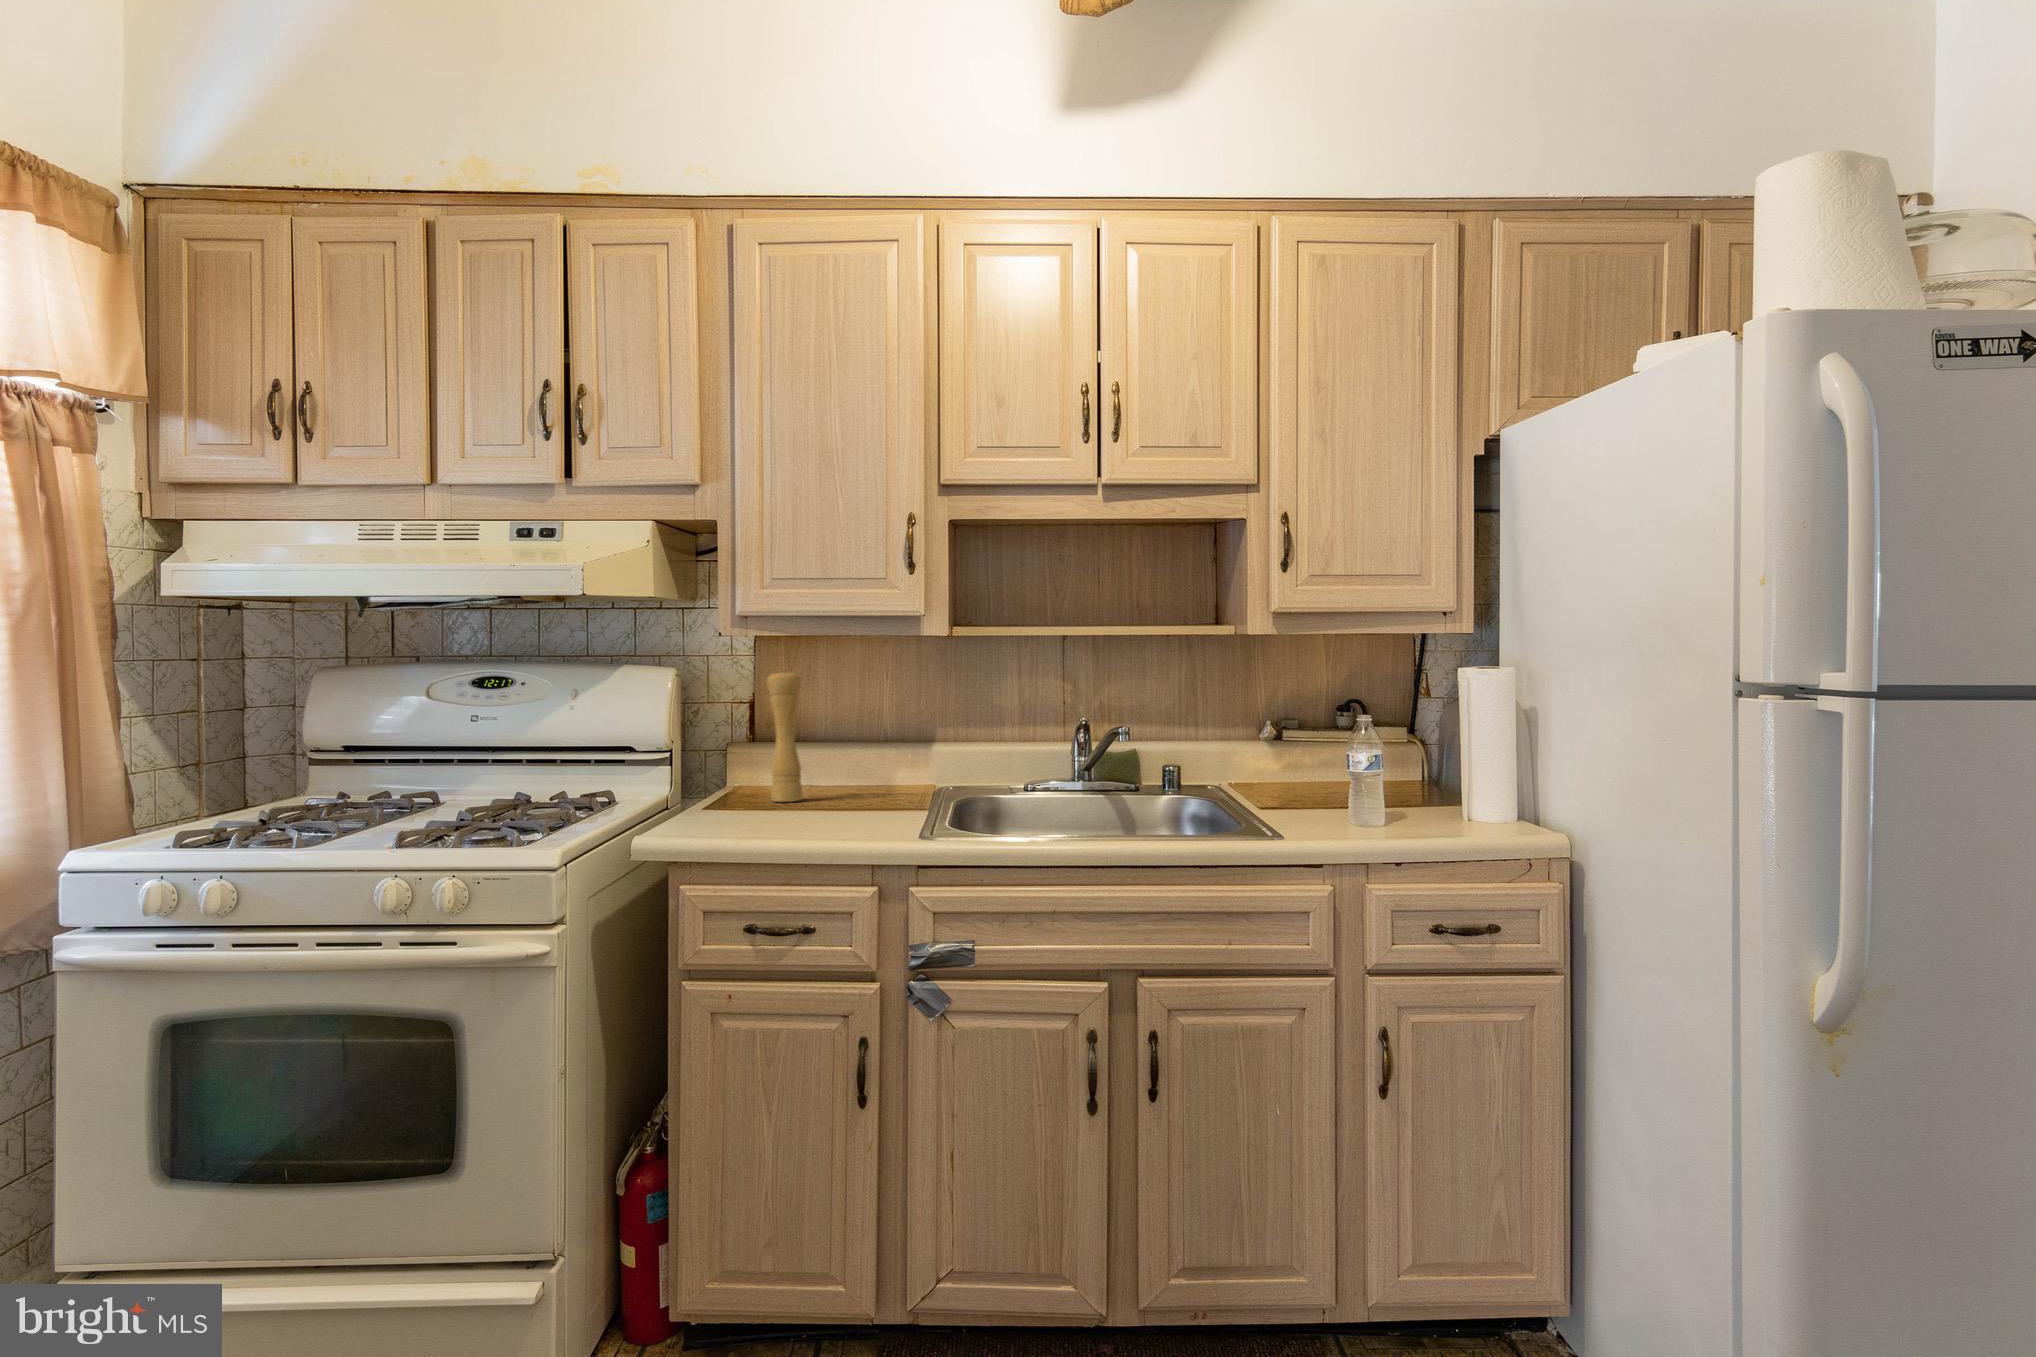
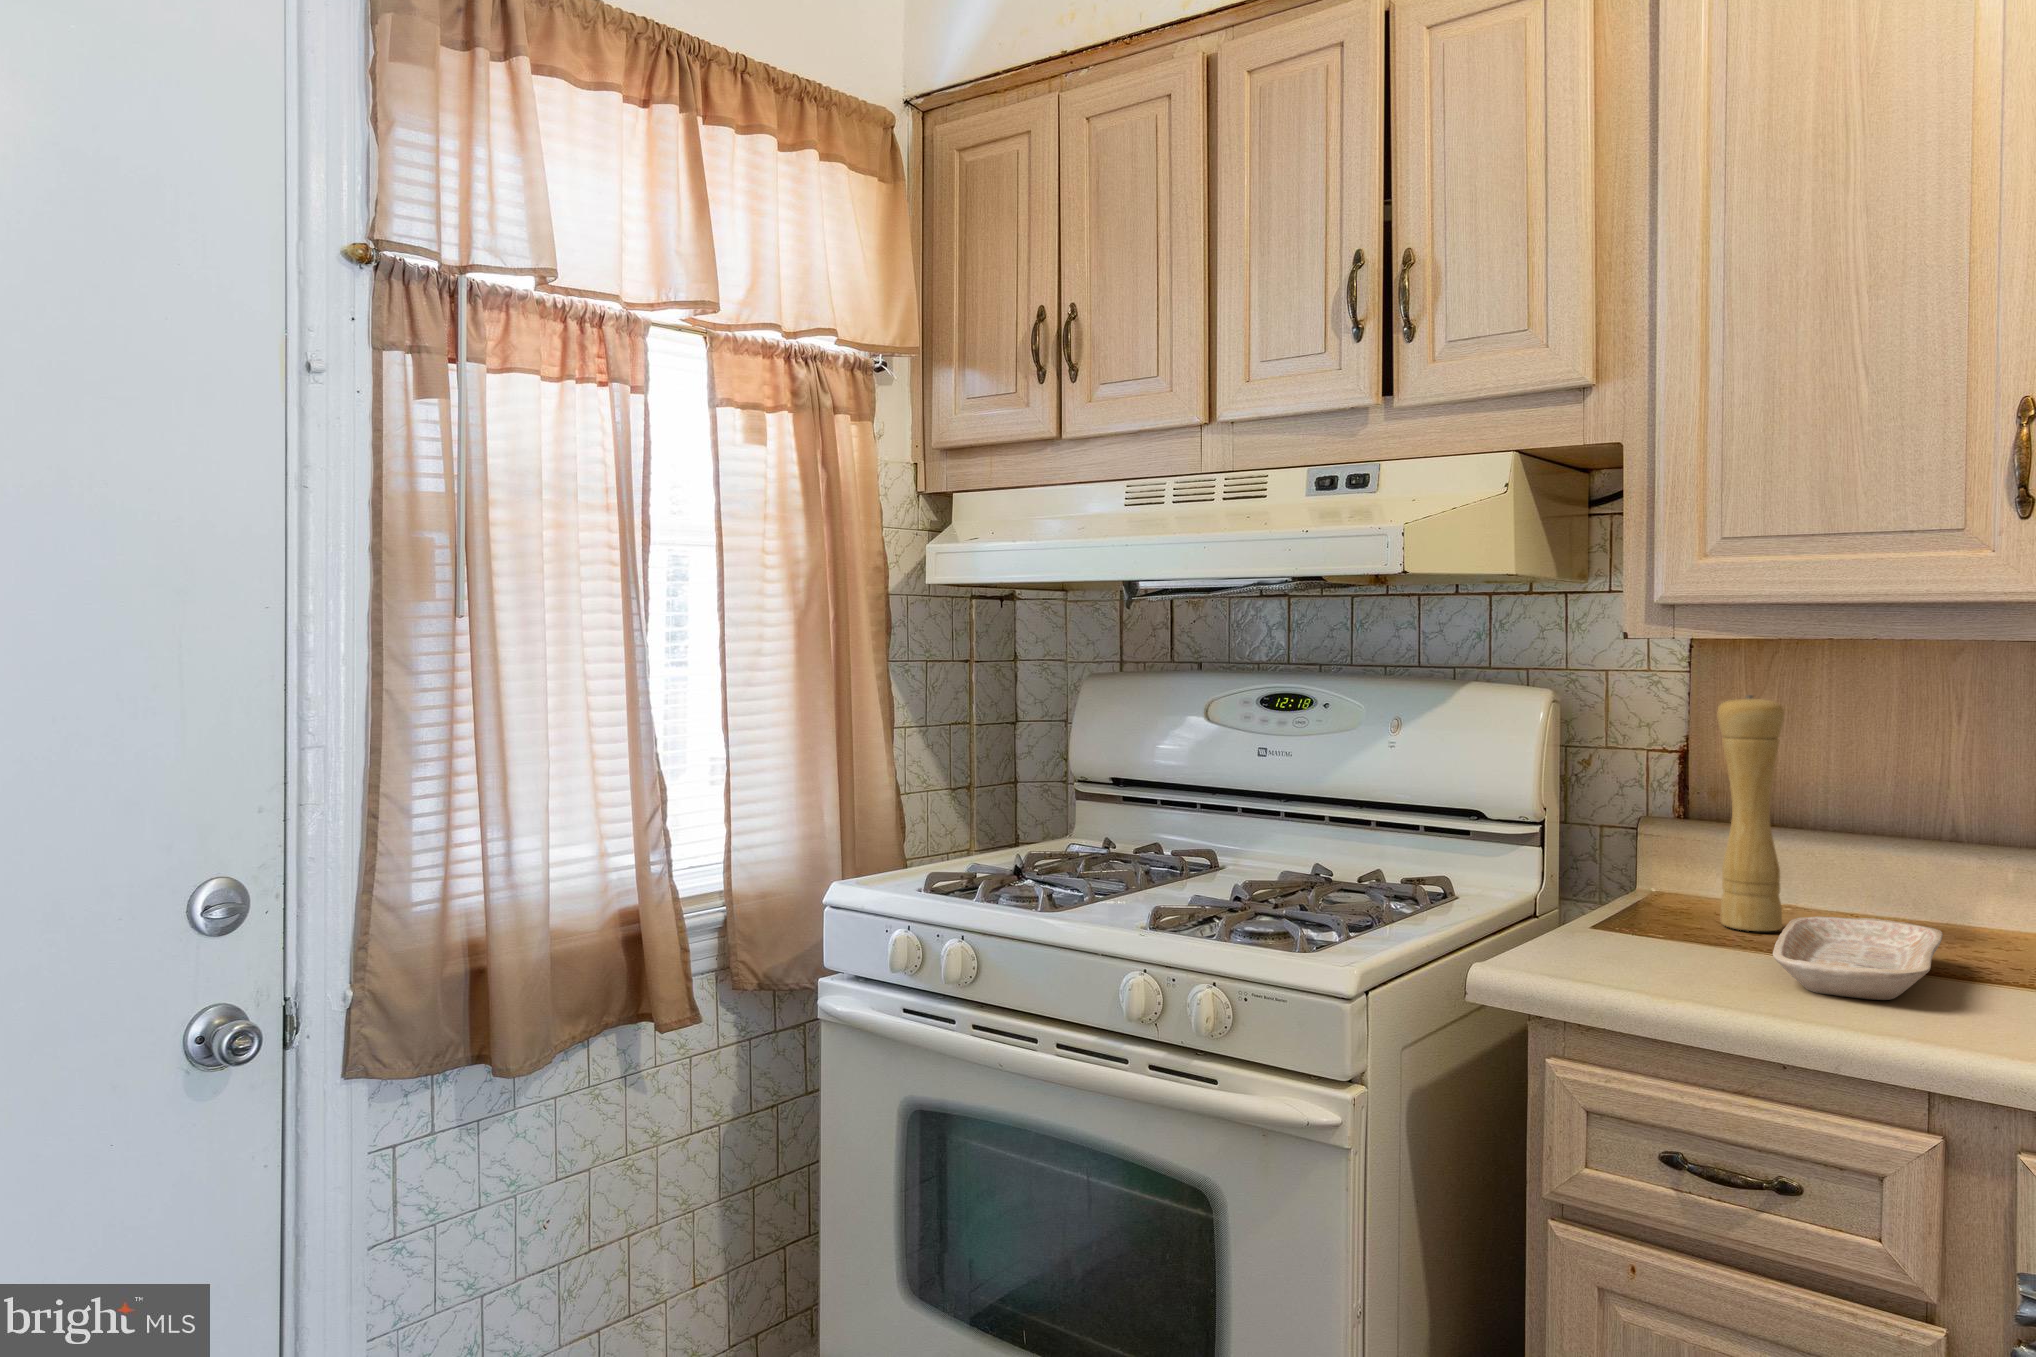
tray: none [791,786,872,822] -> present [1773,917,1943,1000]

